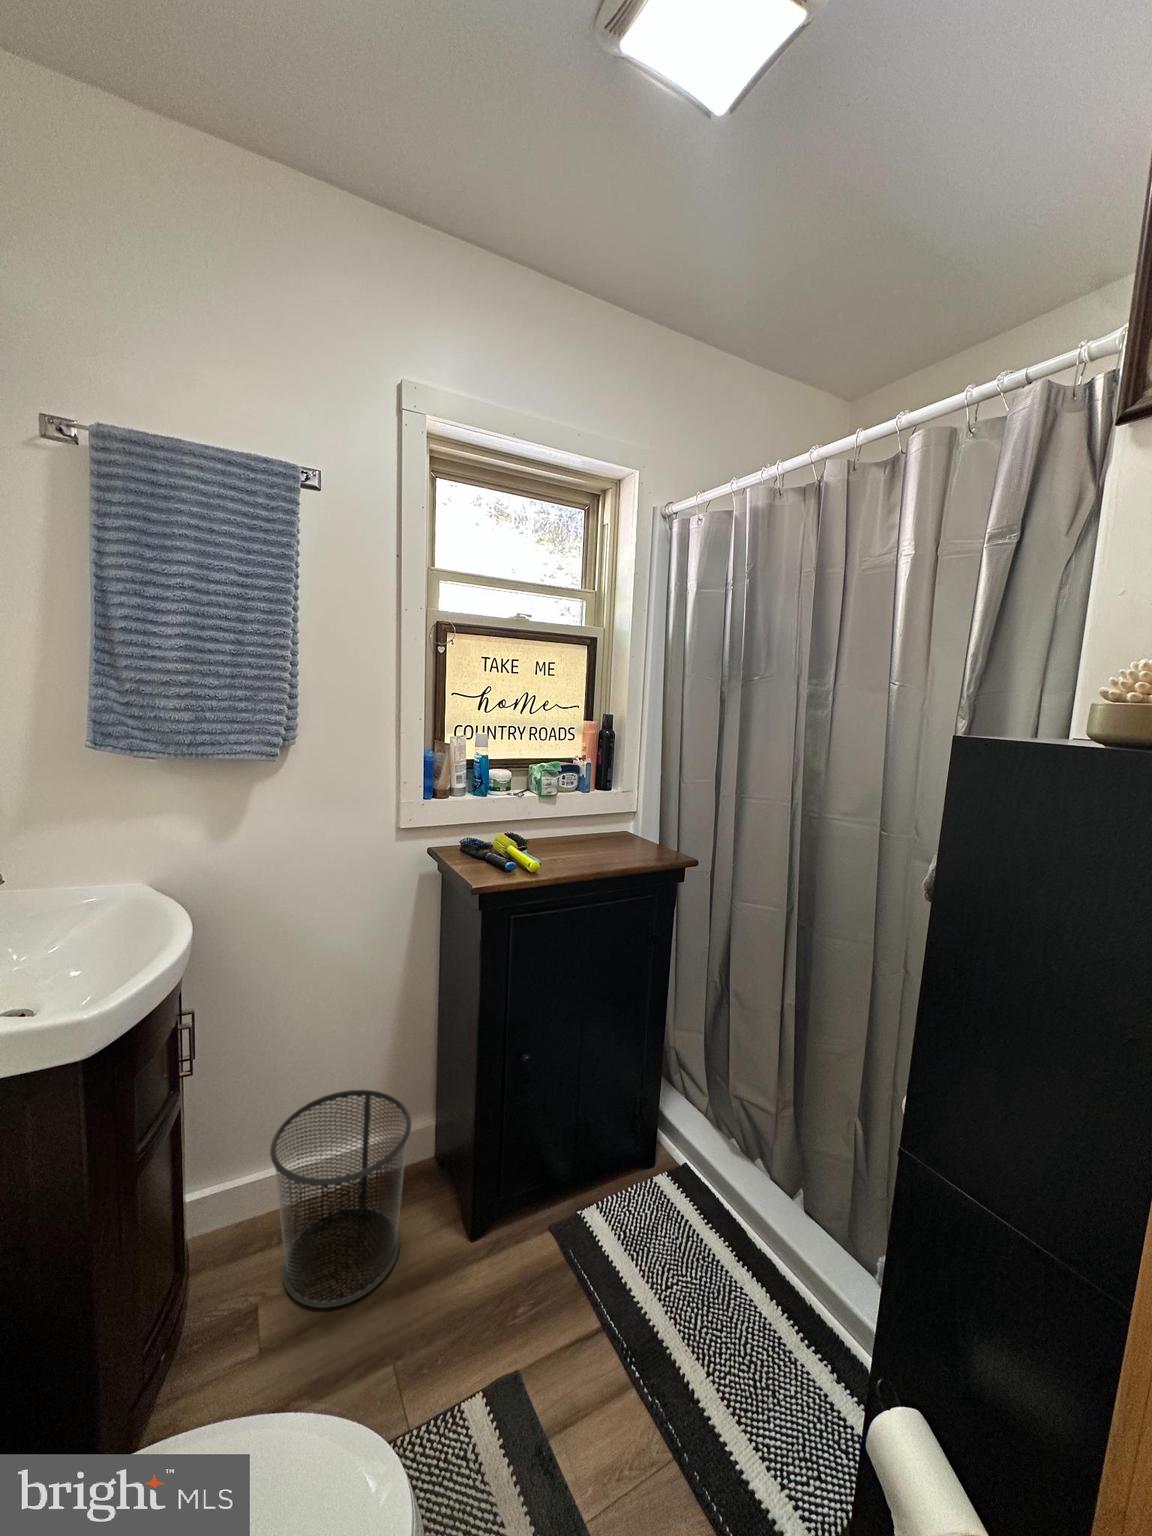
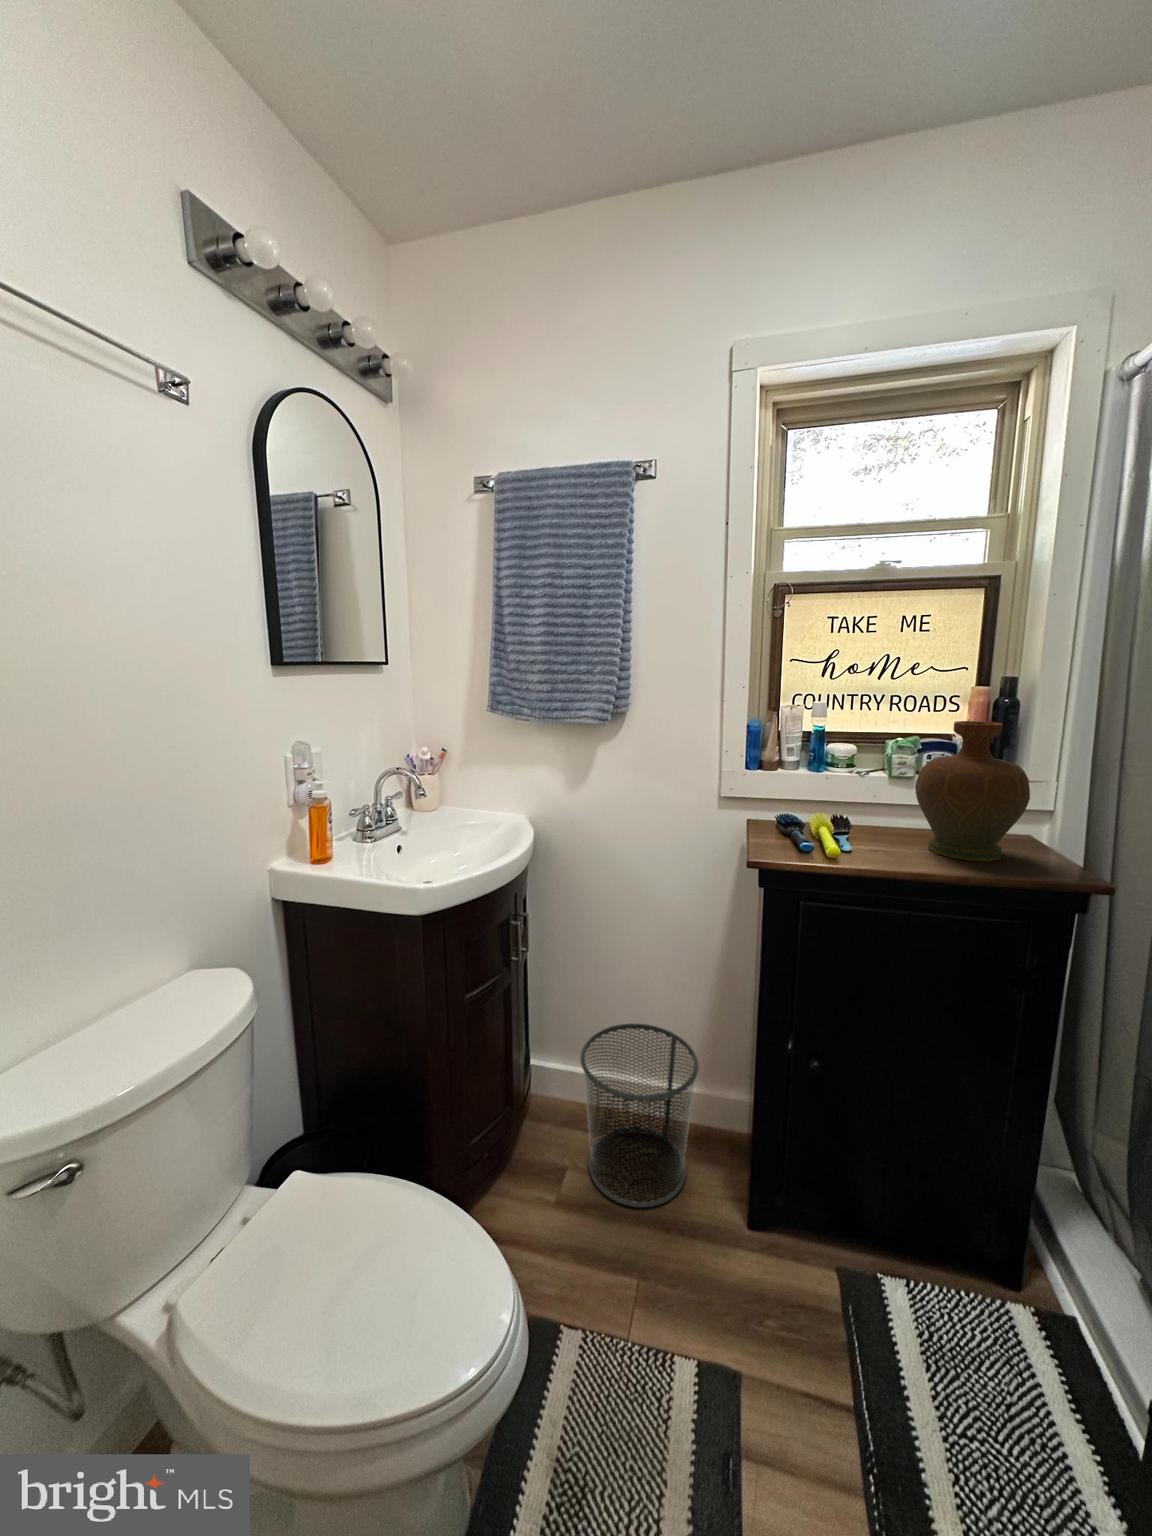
decorative vase: none [570,750,645,857] -> present [915,721,1030,862]

